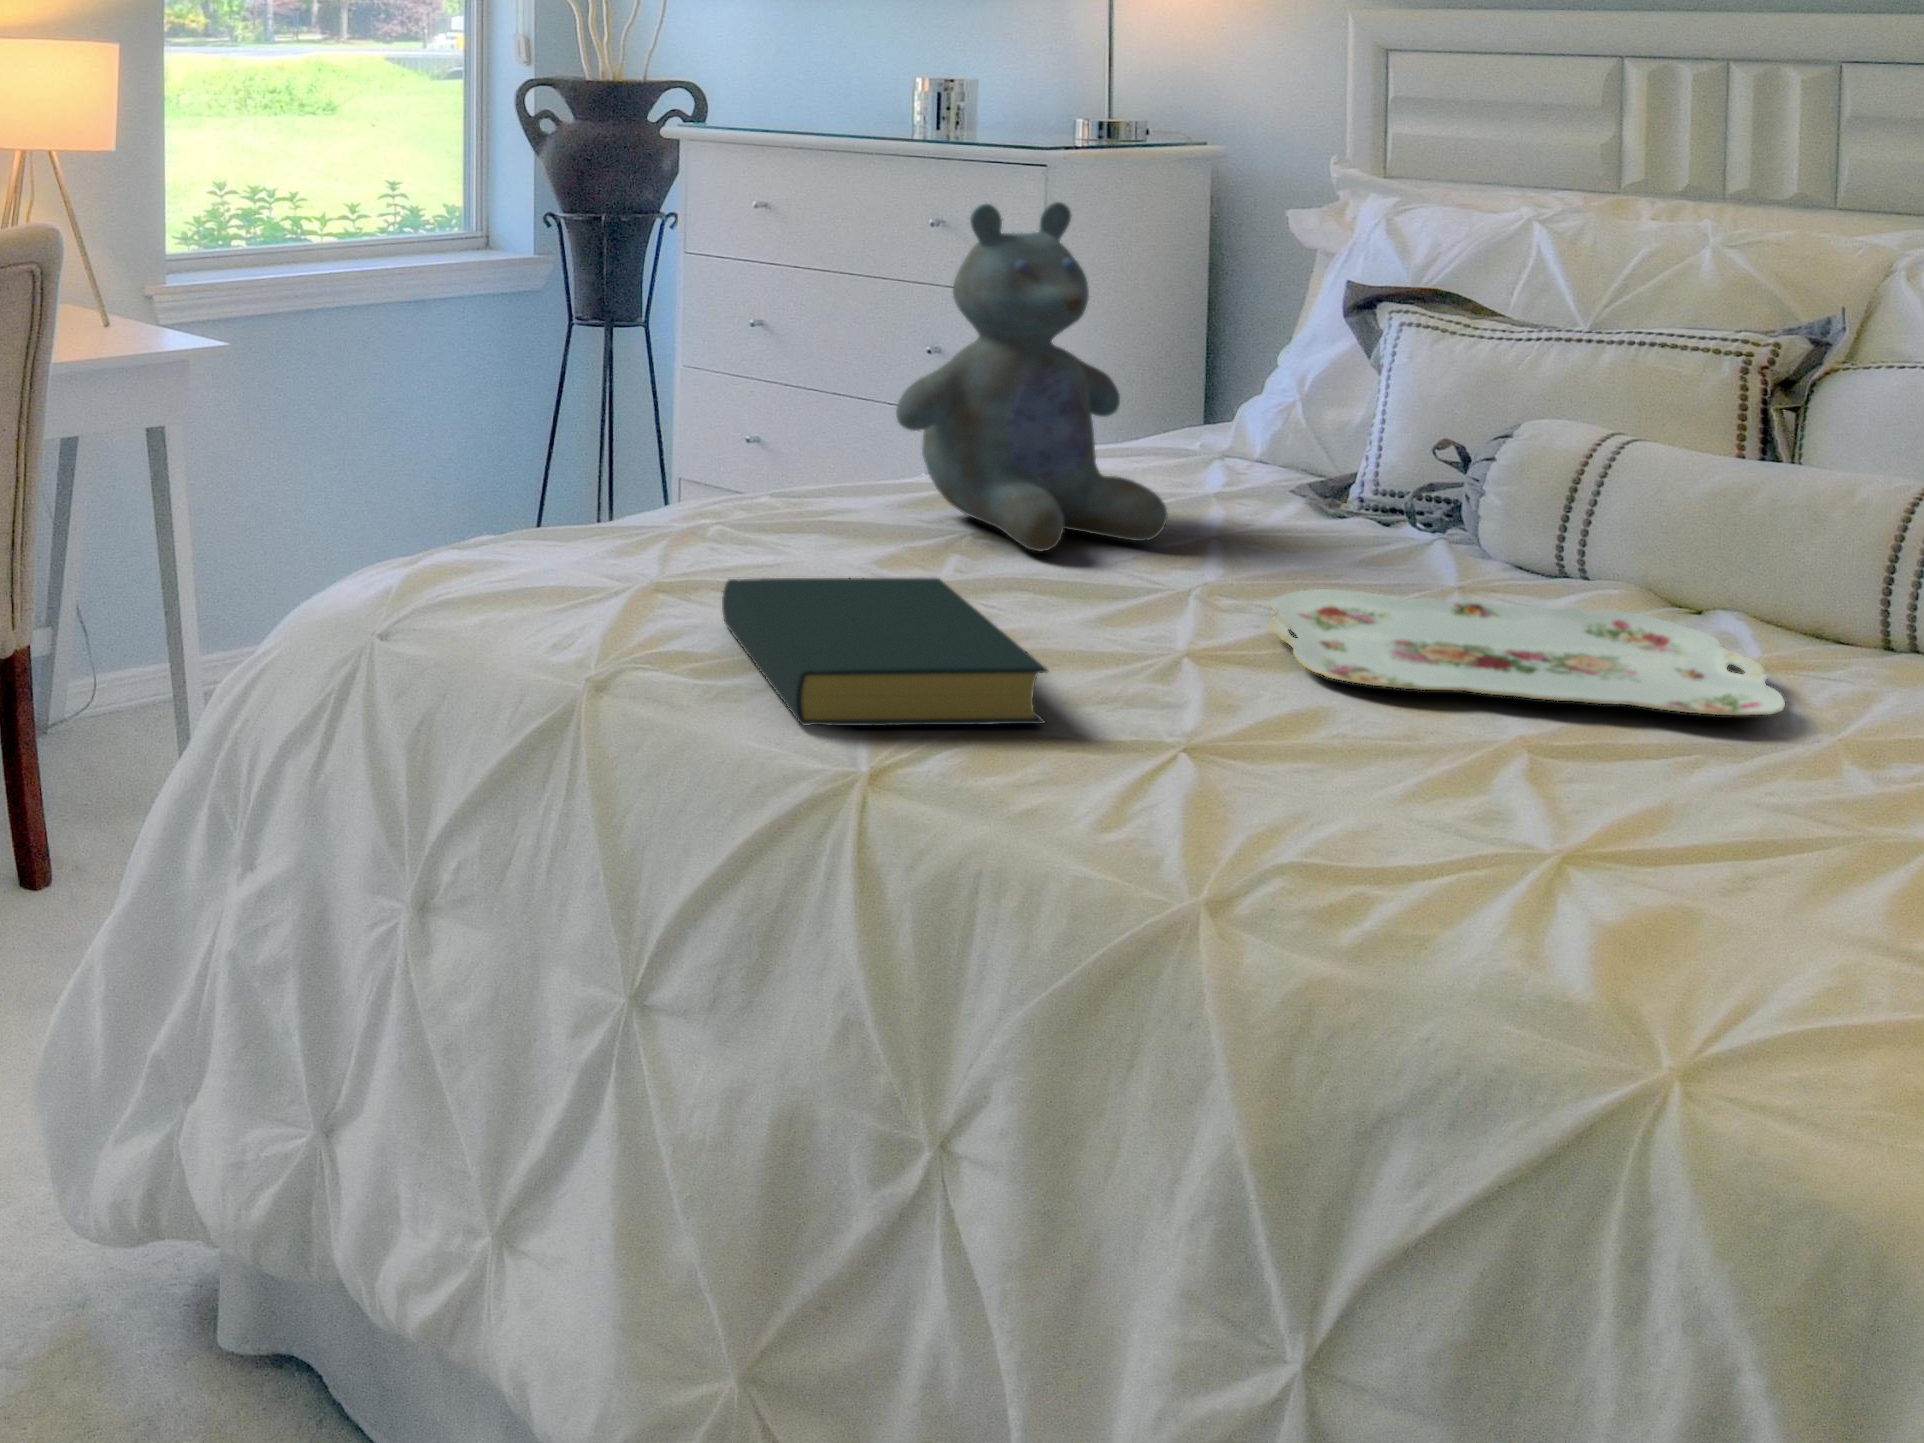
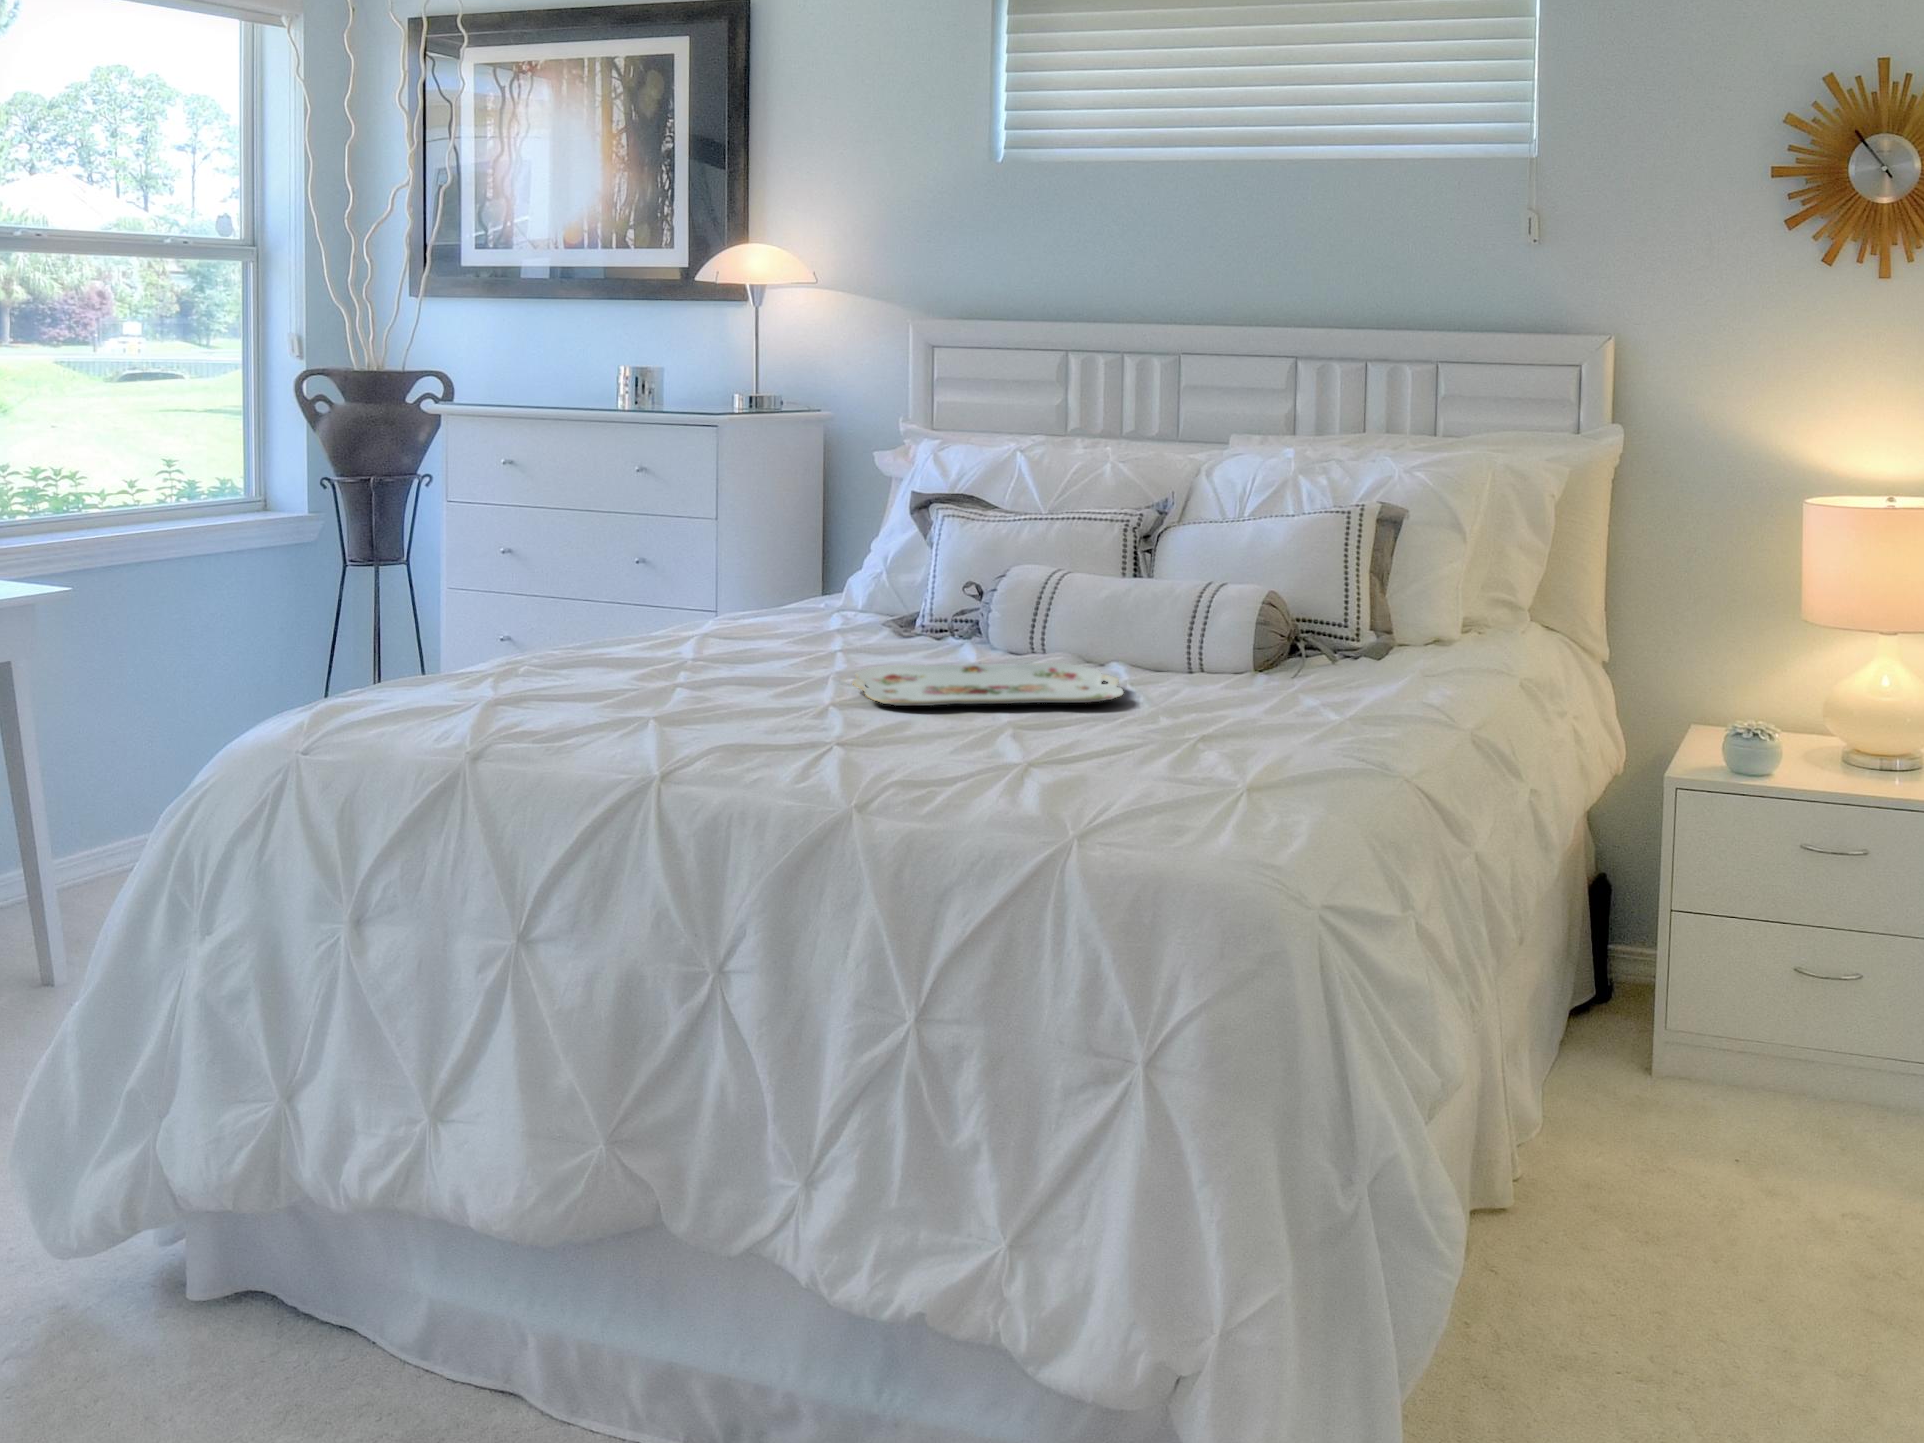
stuffed bear: present [896,202,1167,551] -> none [614,434,796,661]
hardback book: present [722,578,1048,726] -> none [499,668,714,748]

